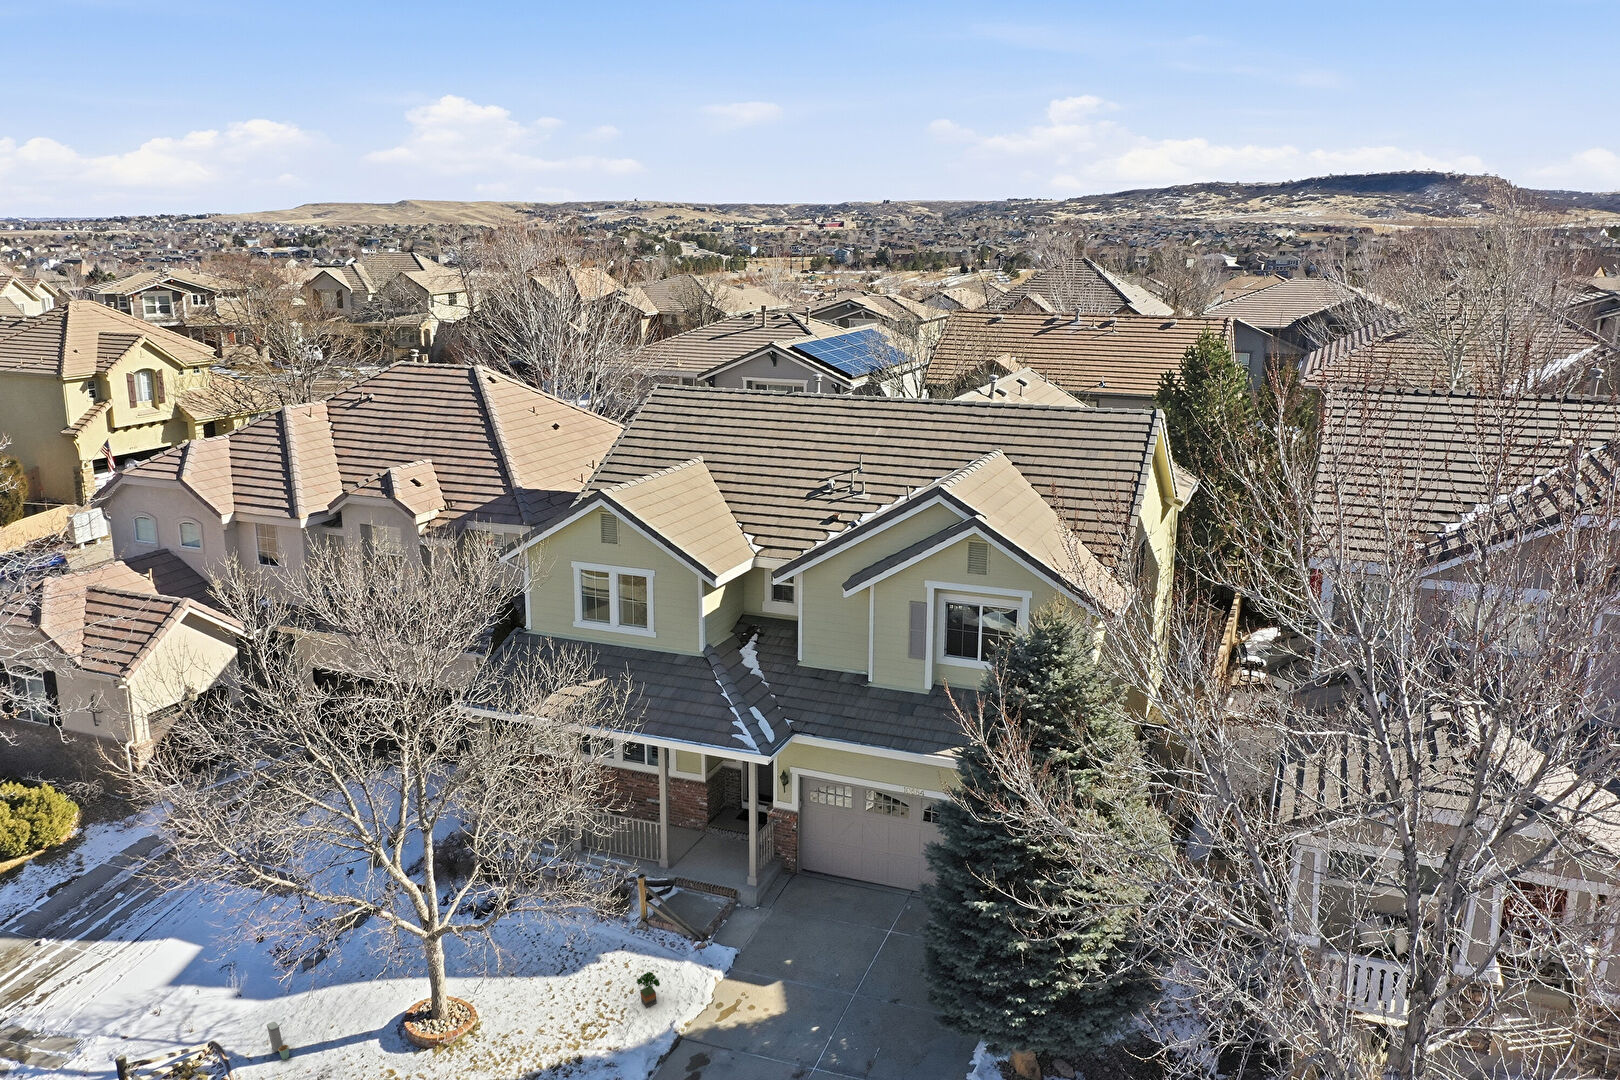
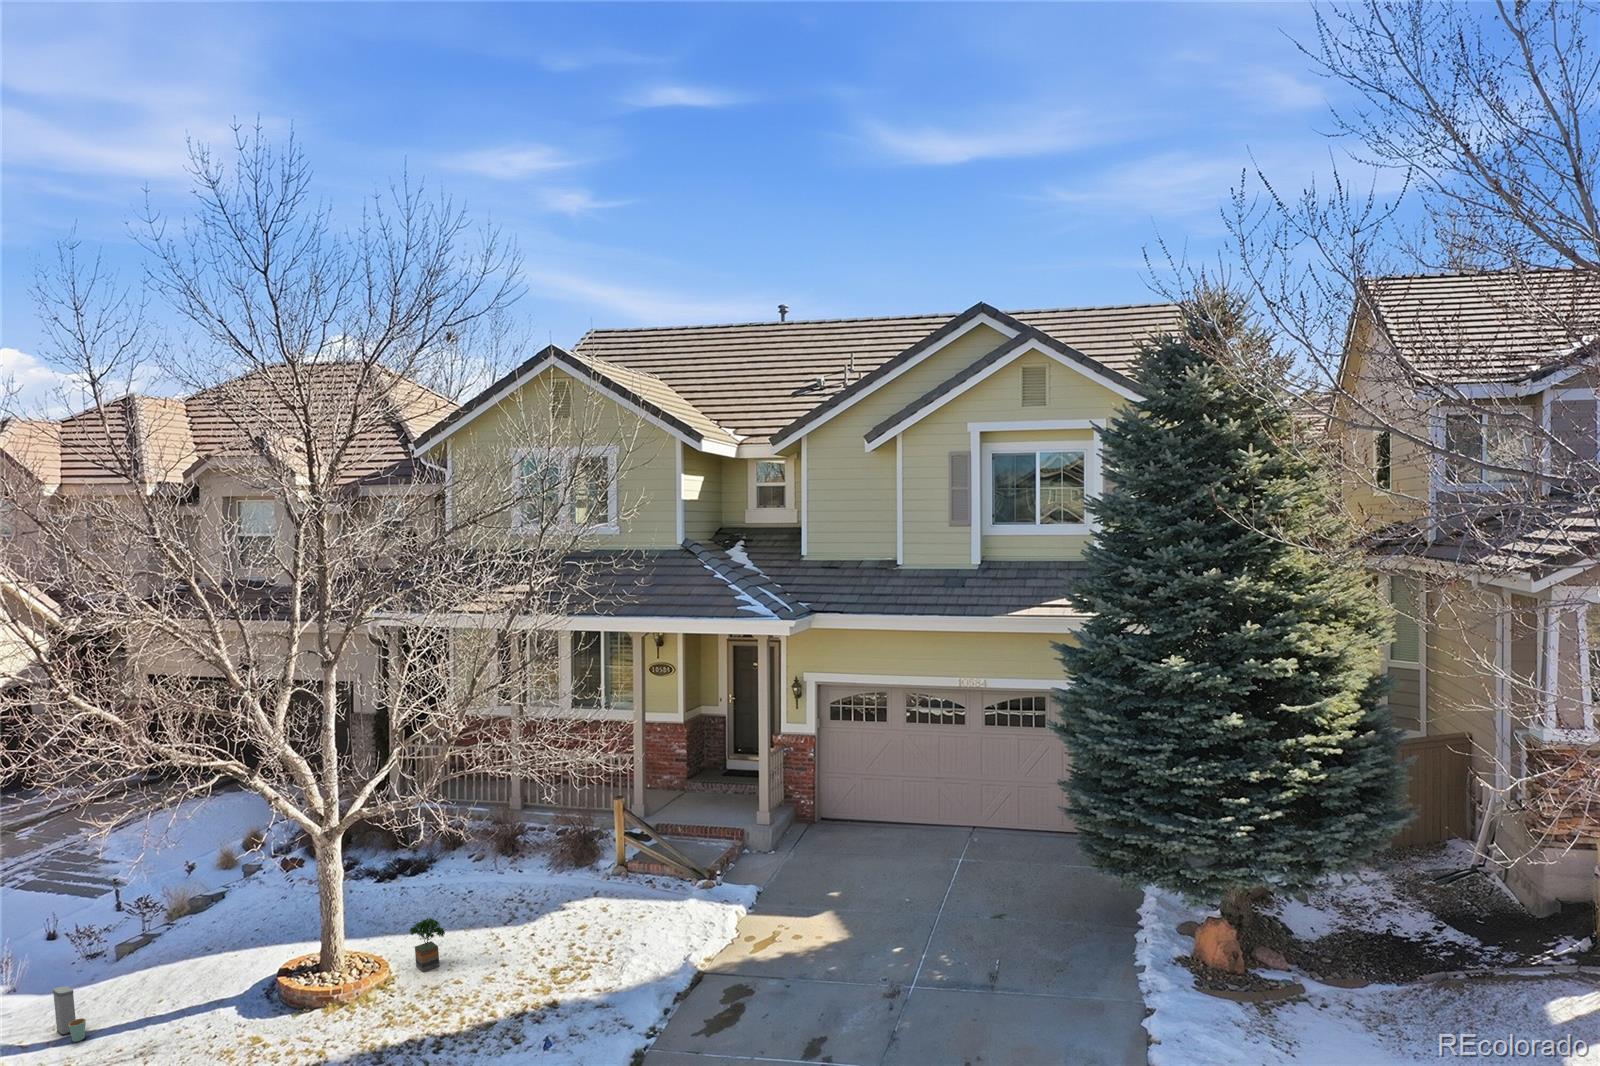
potted tree: present [637,972,660,1008] -> present [410,918,445,972]

